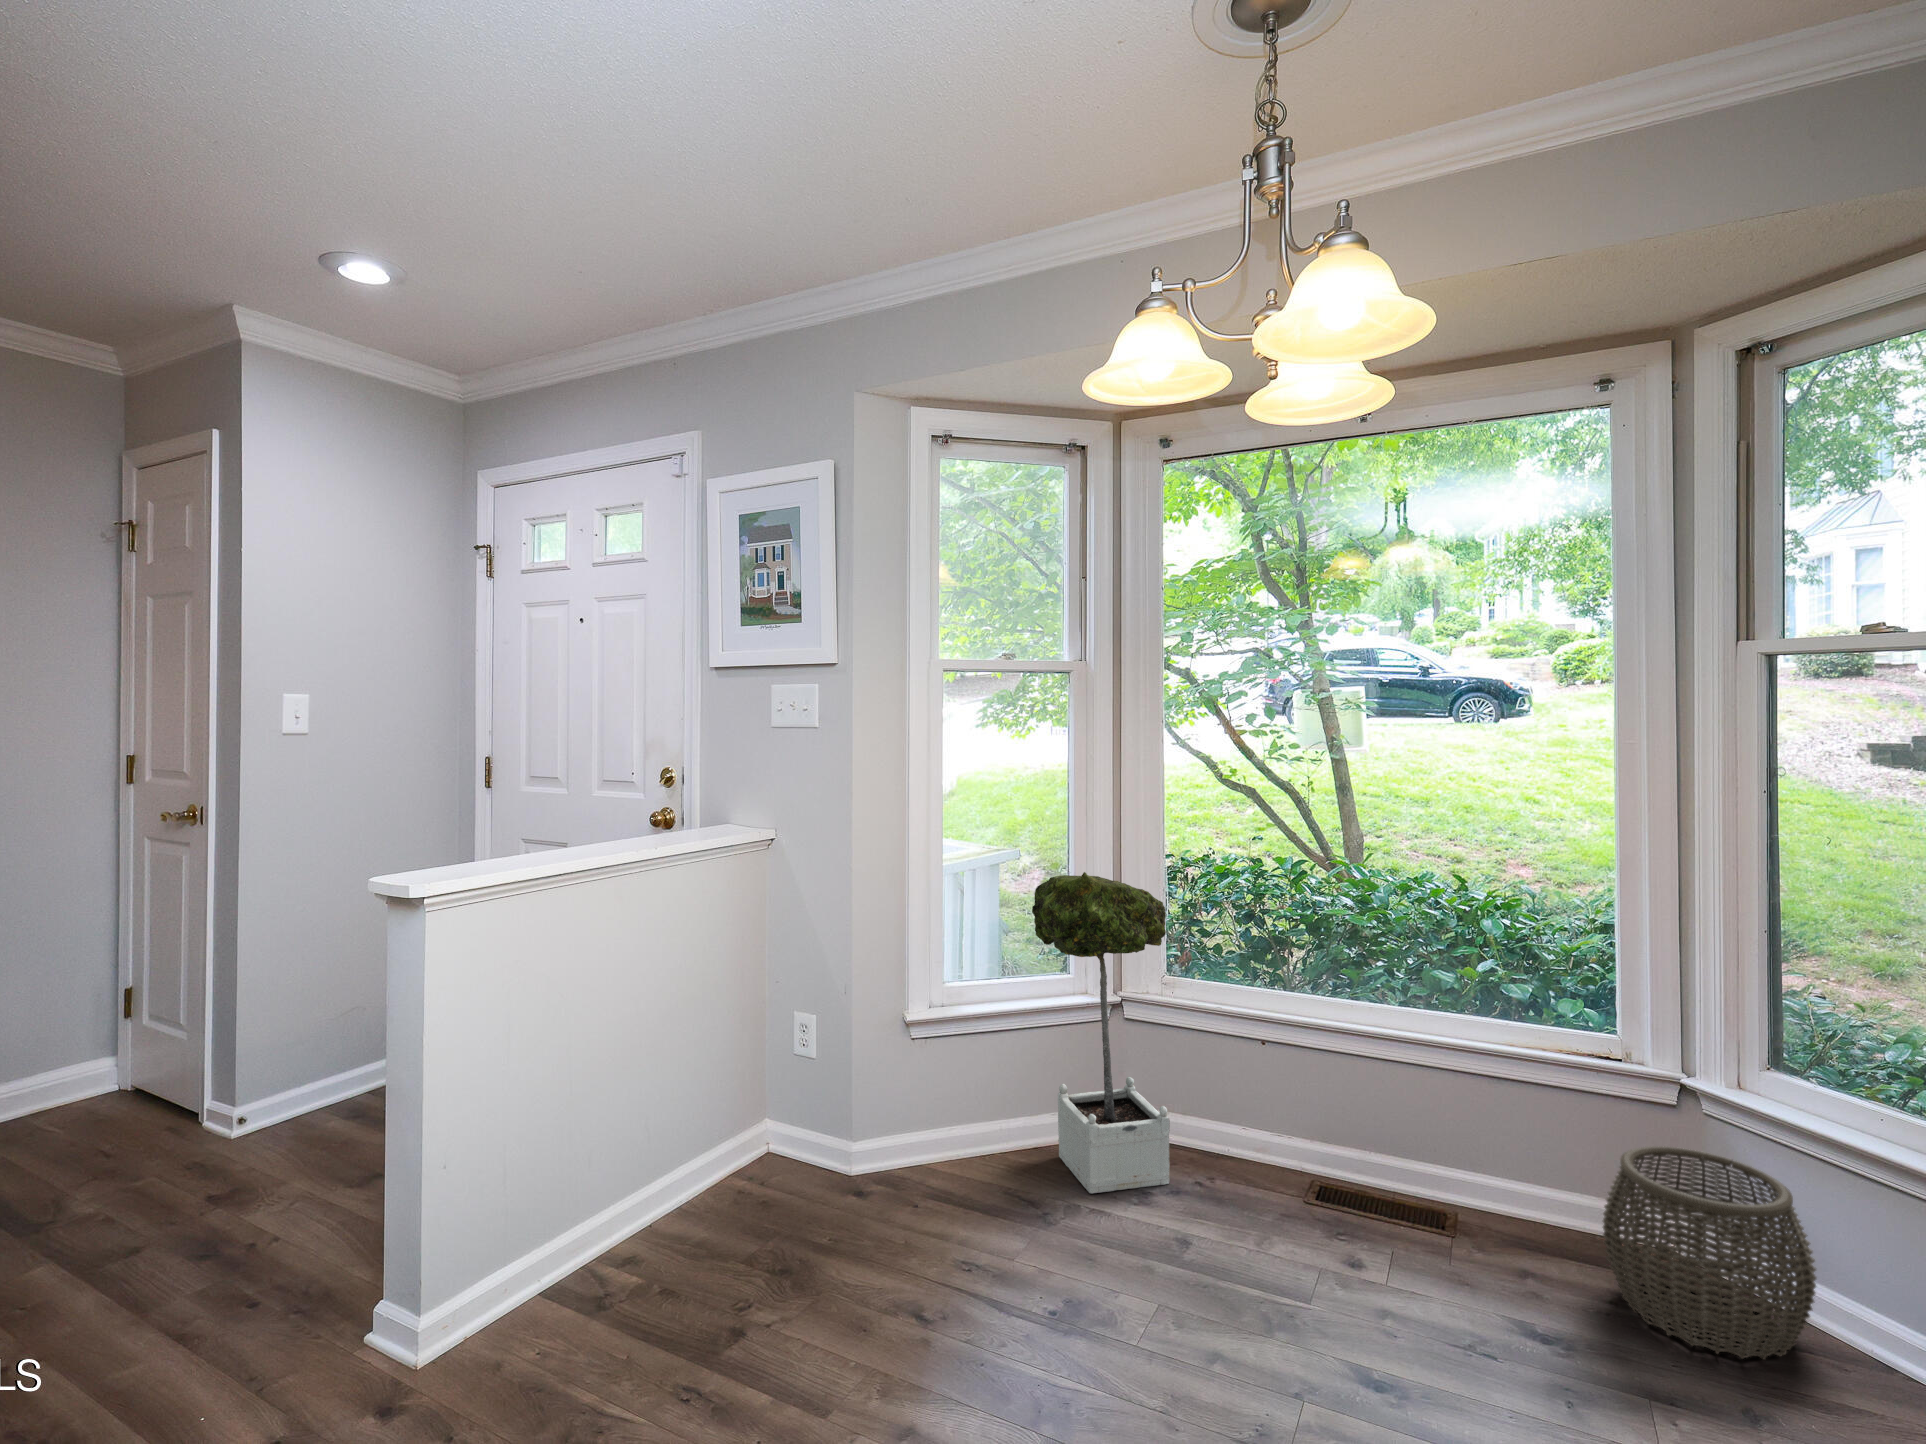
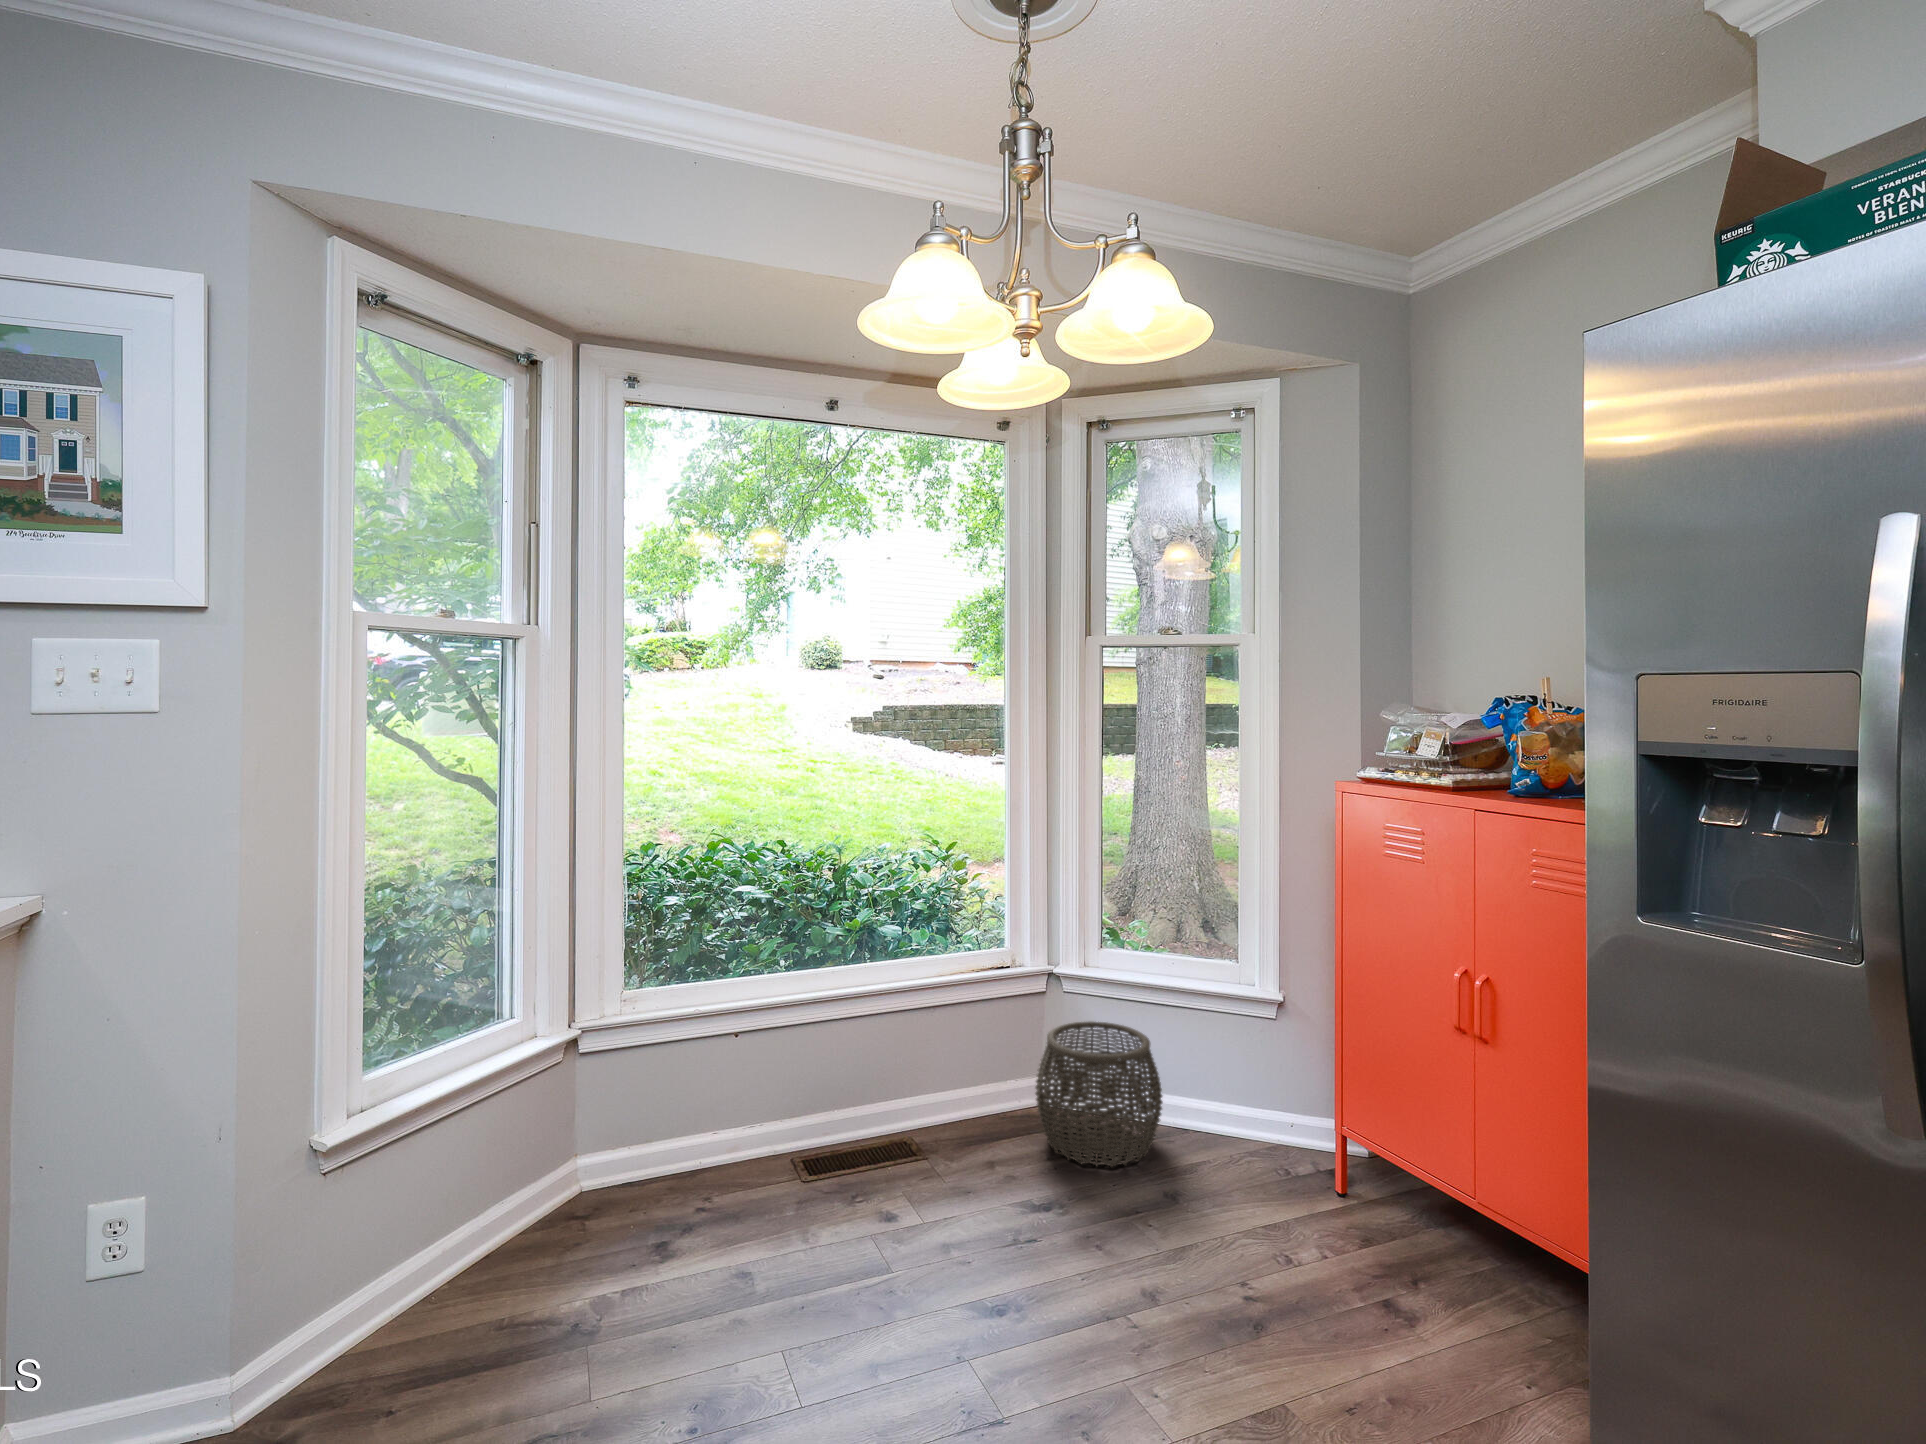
potted tree: present [1032,872,1170,1193] -> none [500,883,675,1272]

